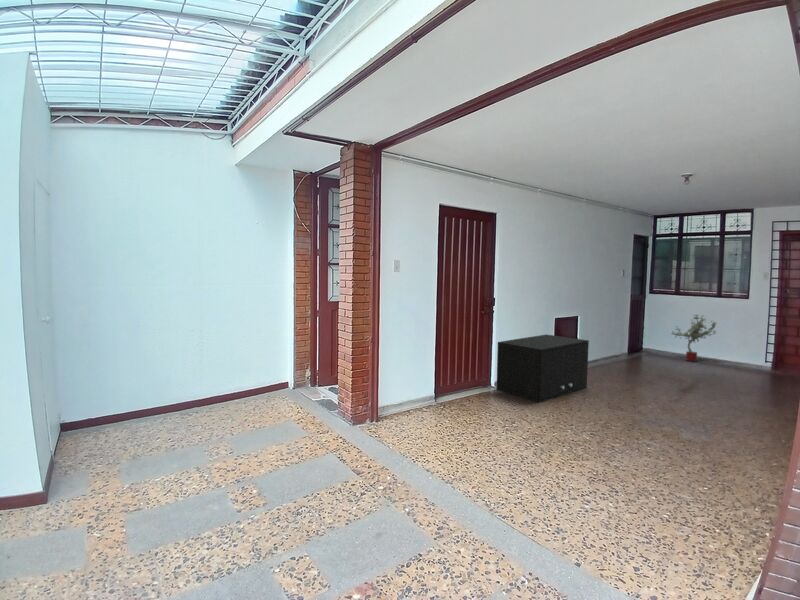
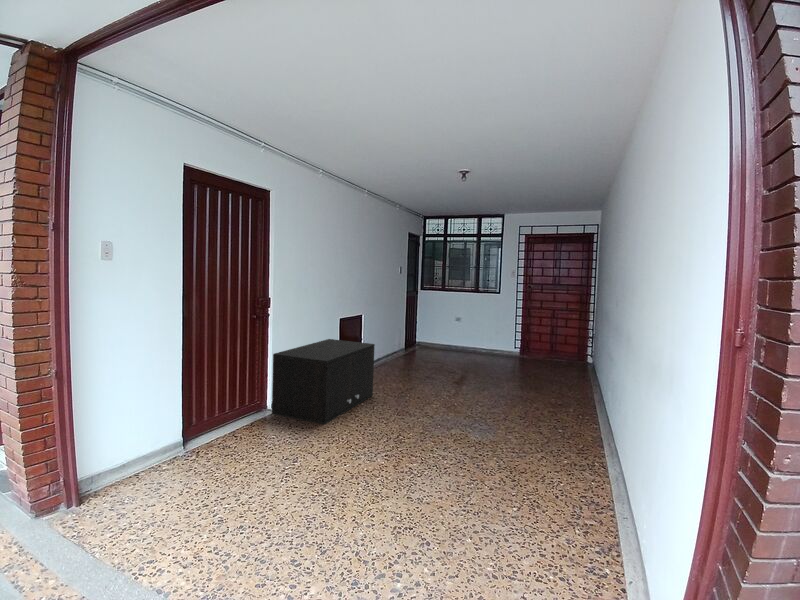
potted tree: present [672,315,716,362] -> none [440,310,476,354]

